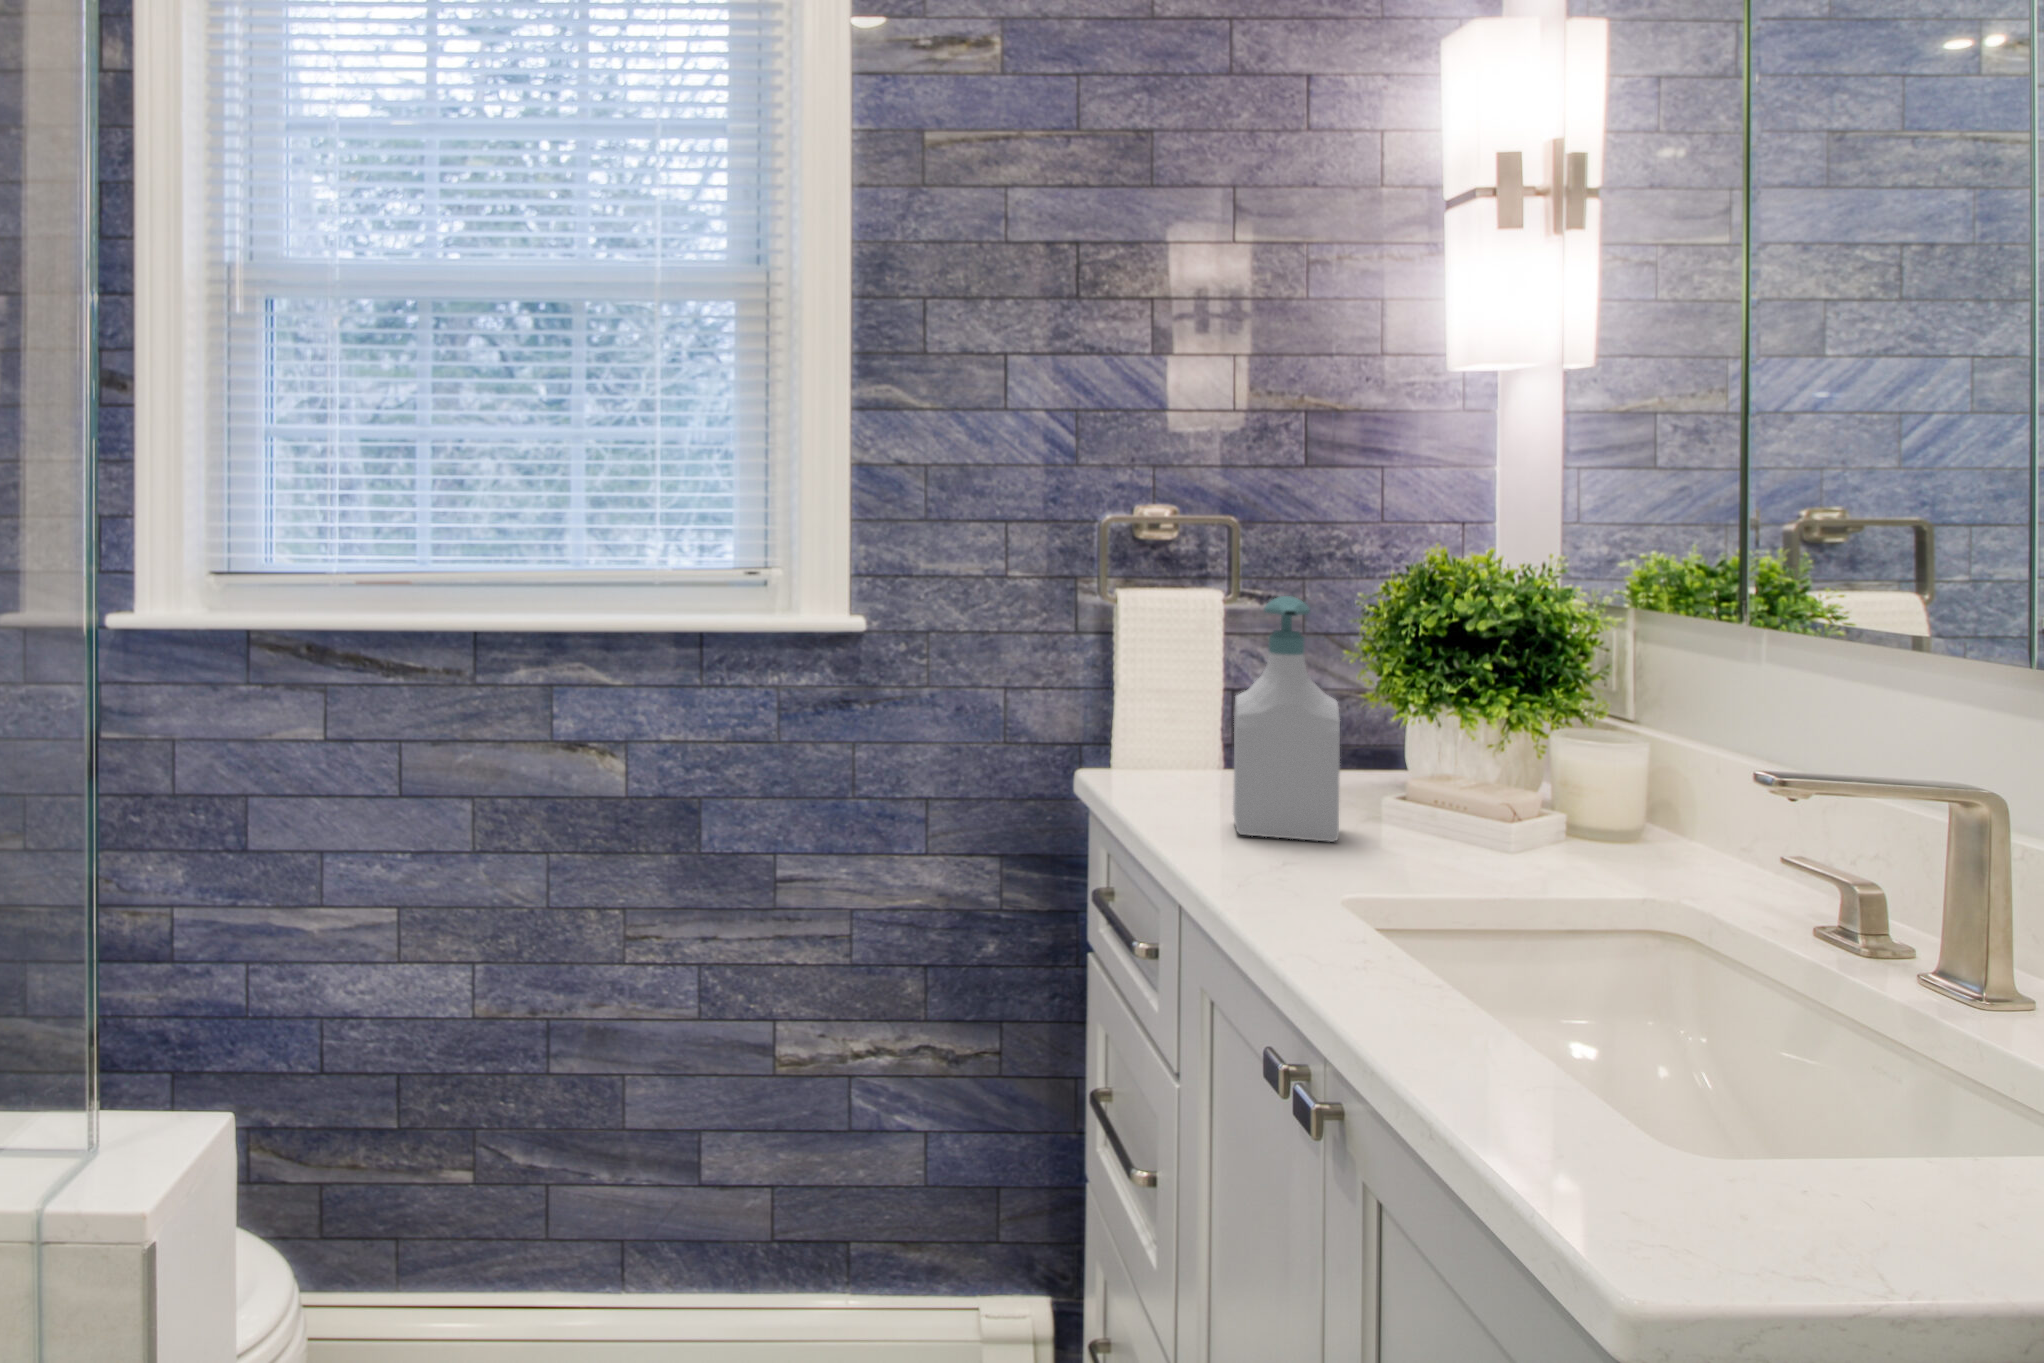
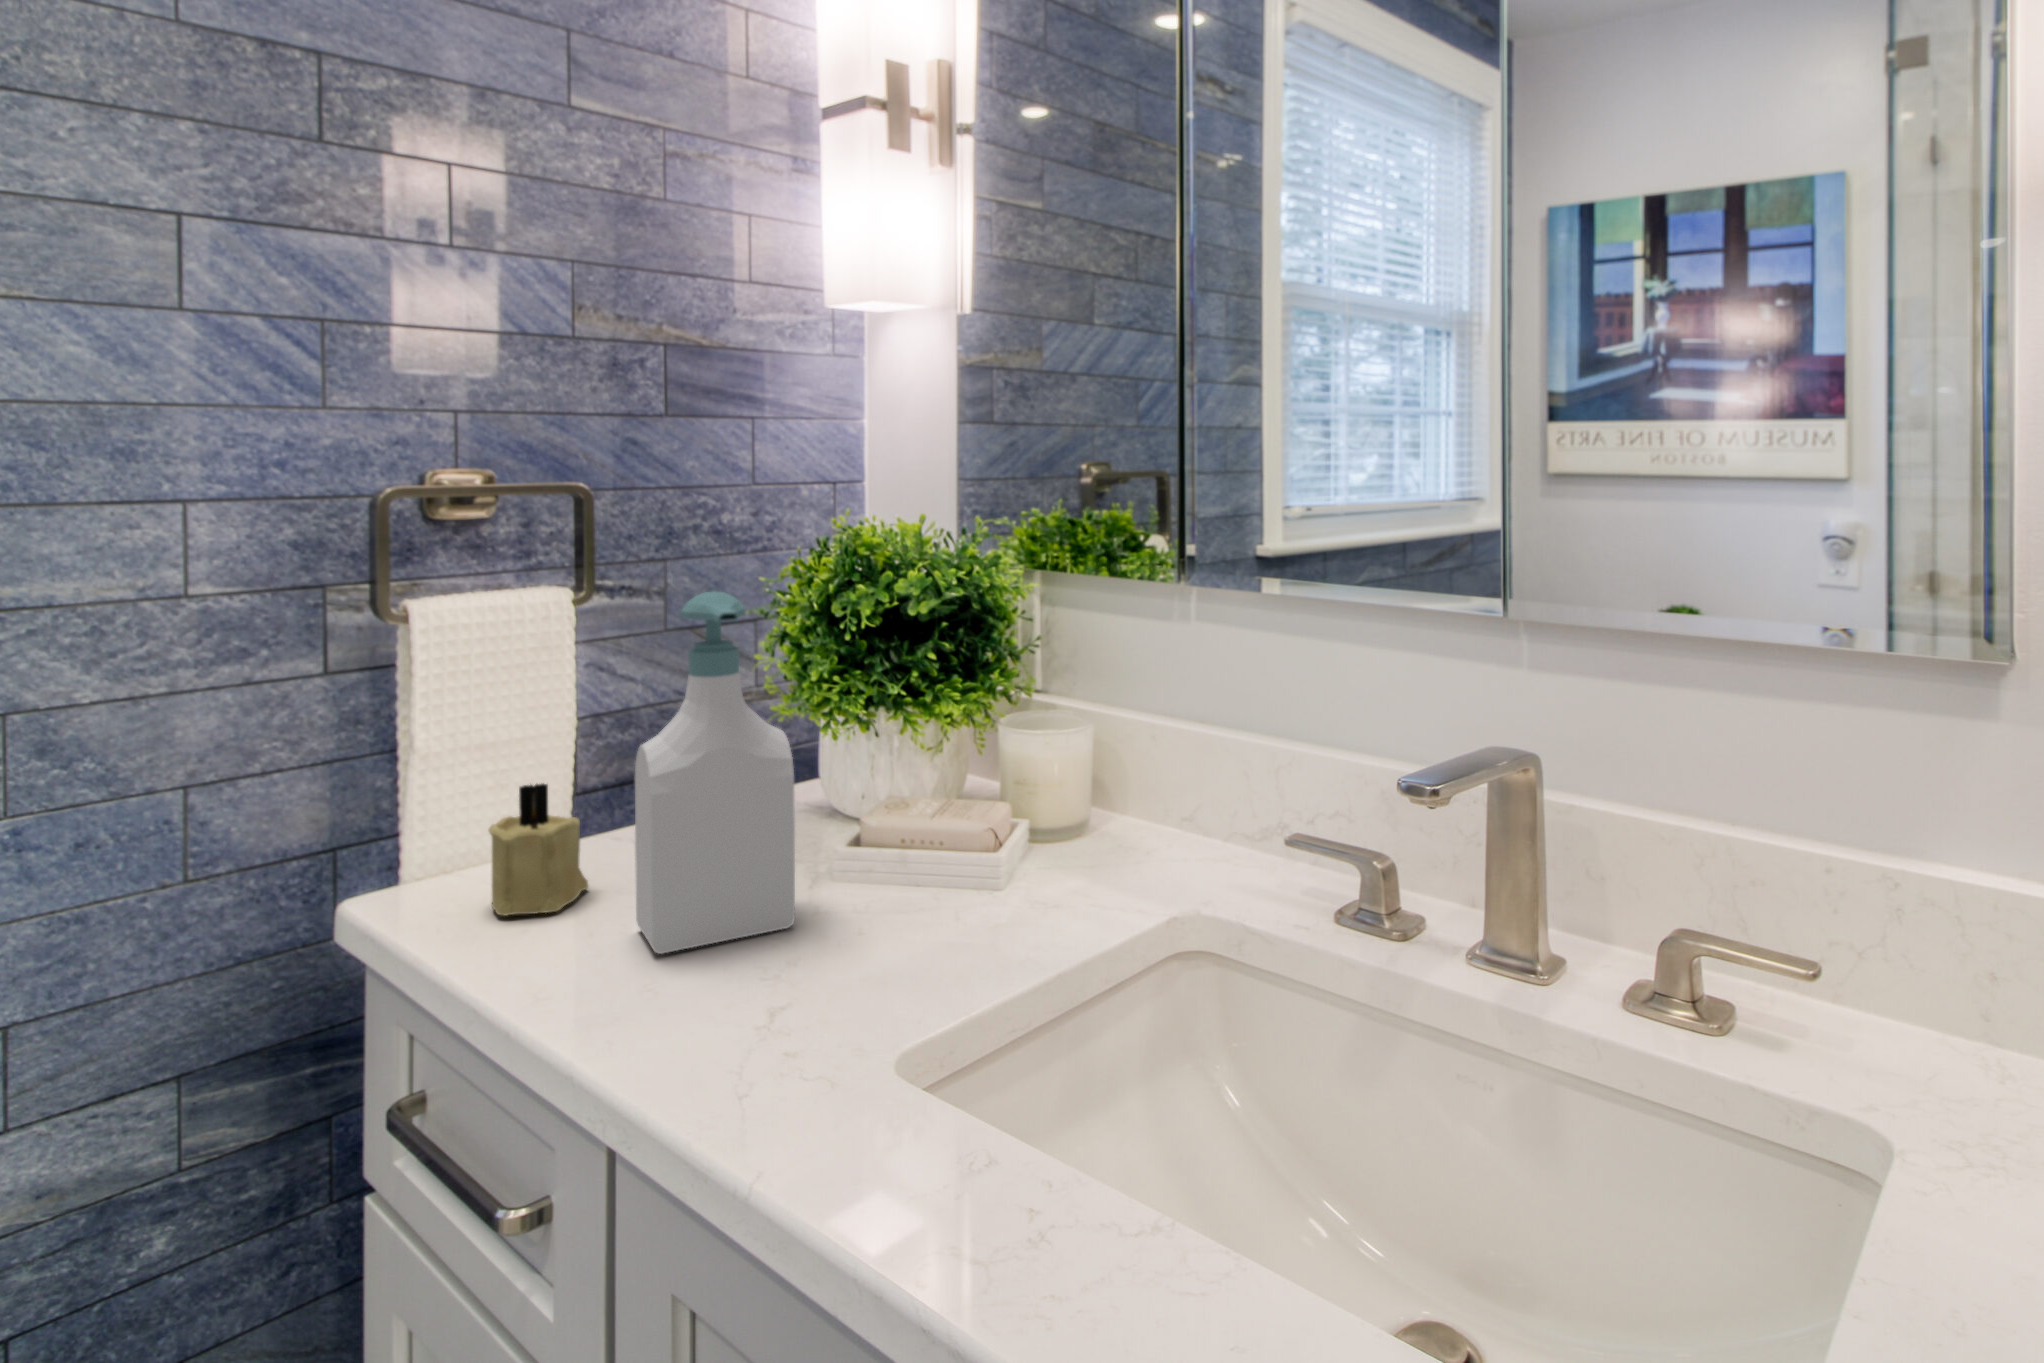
candle: none [1152,717,1215,803] -> present [488,784,588,915]

